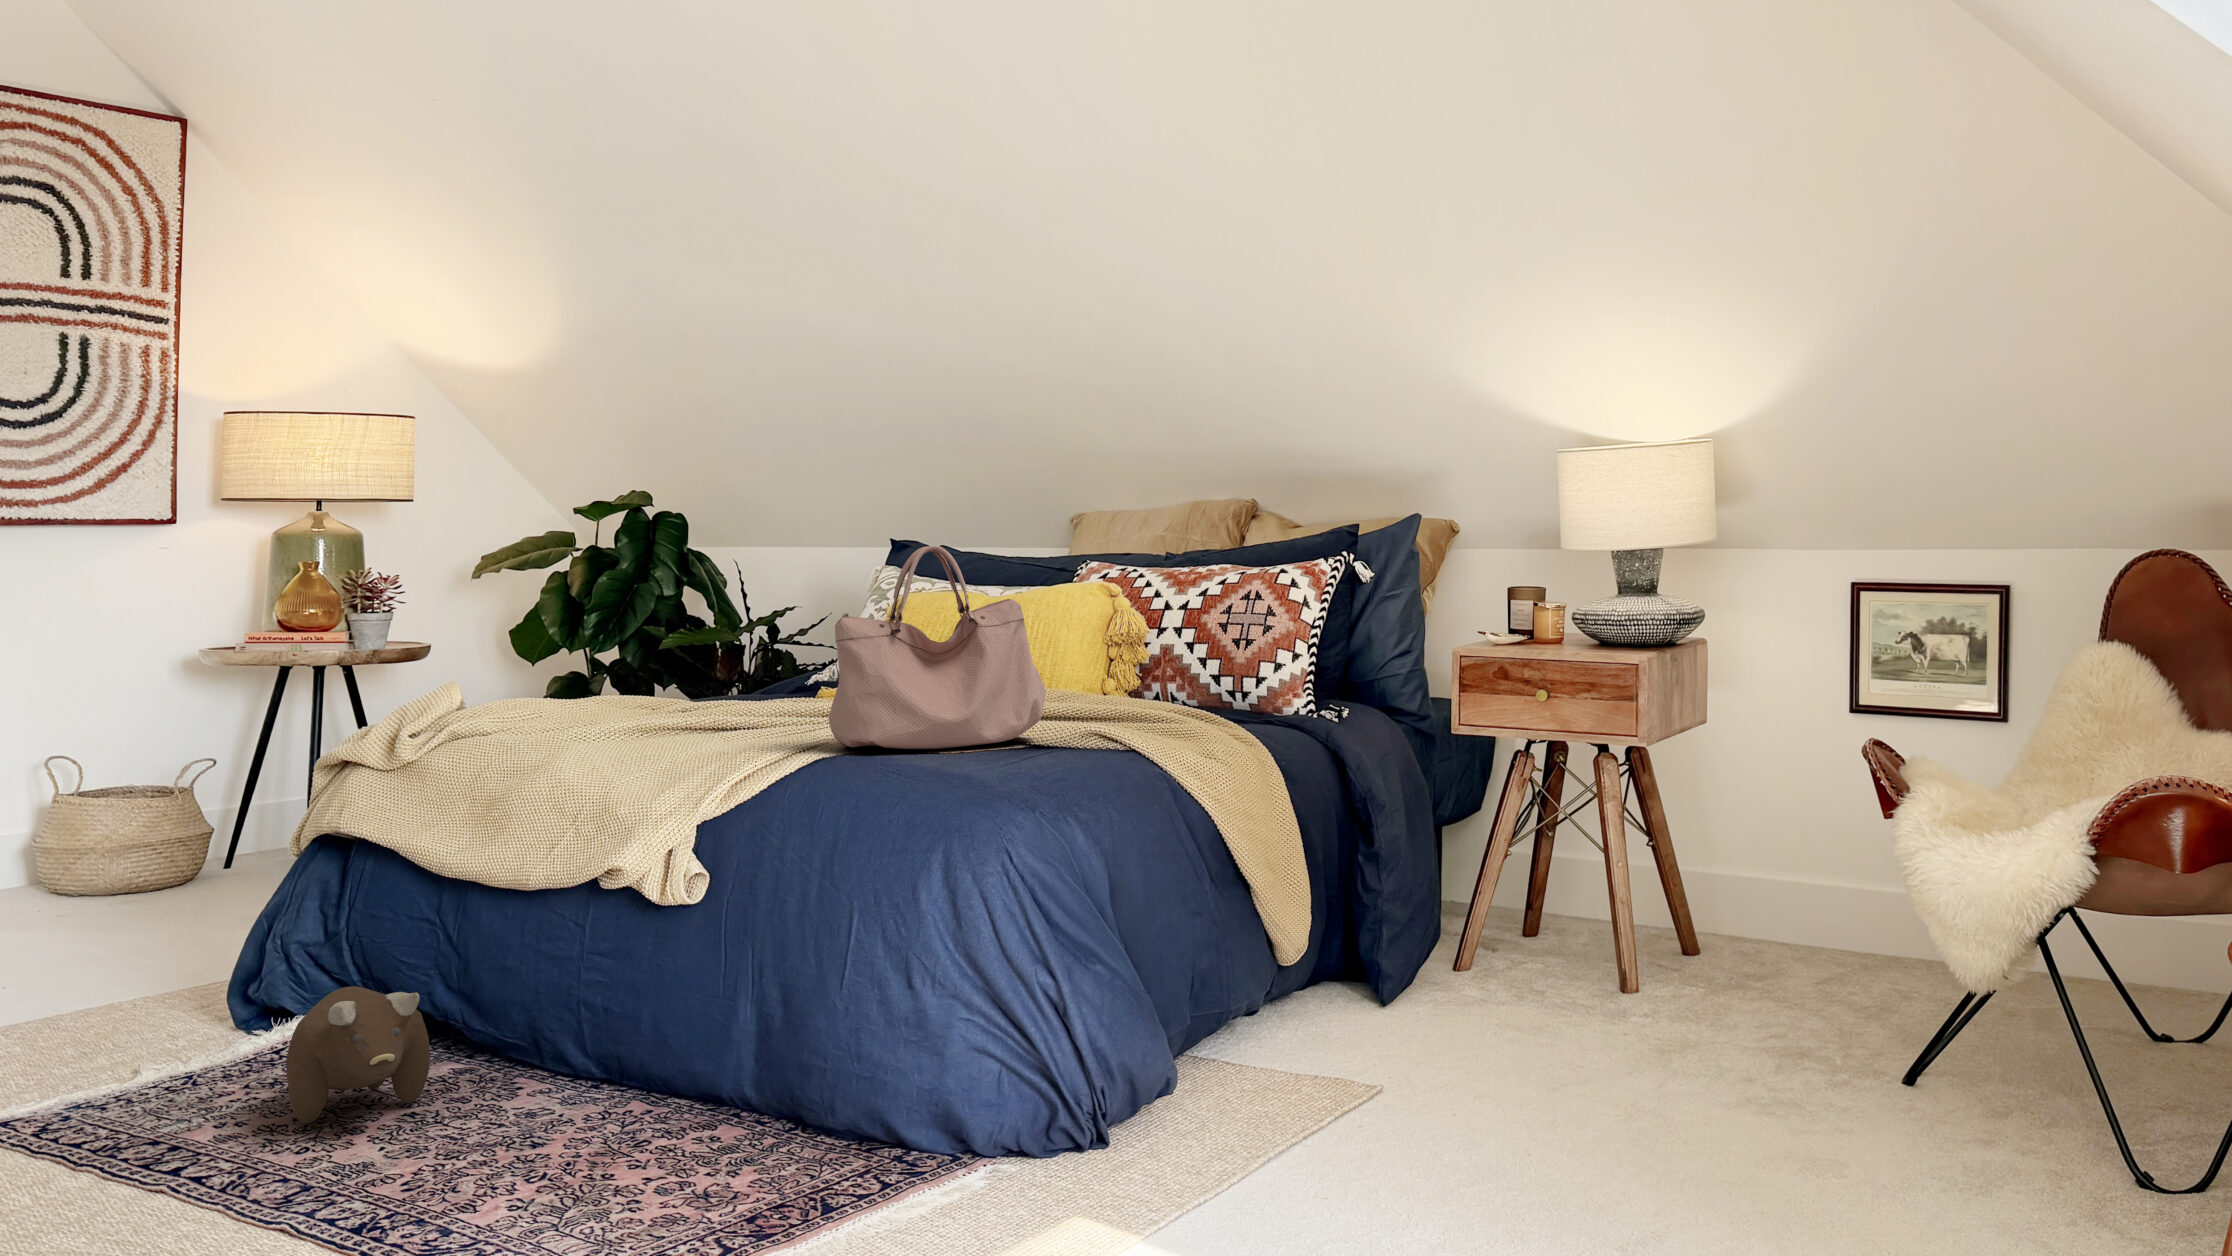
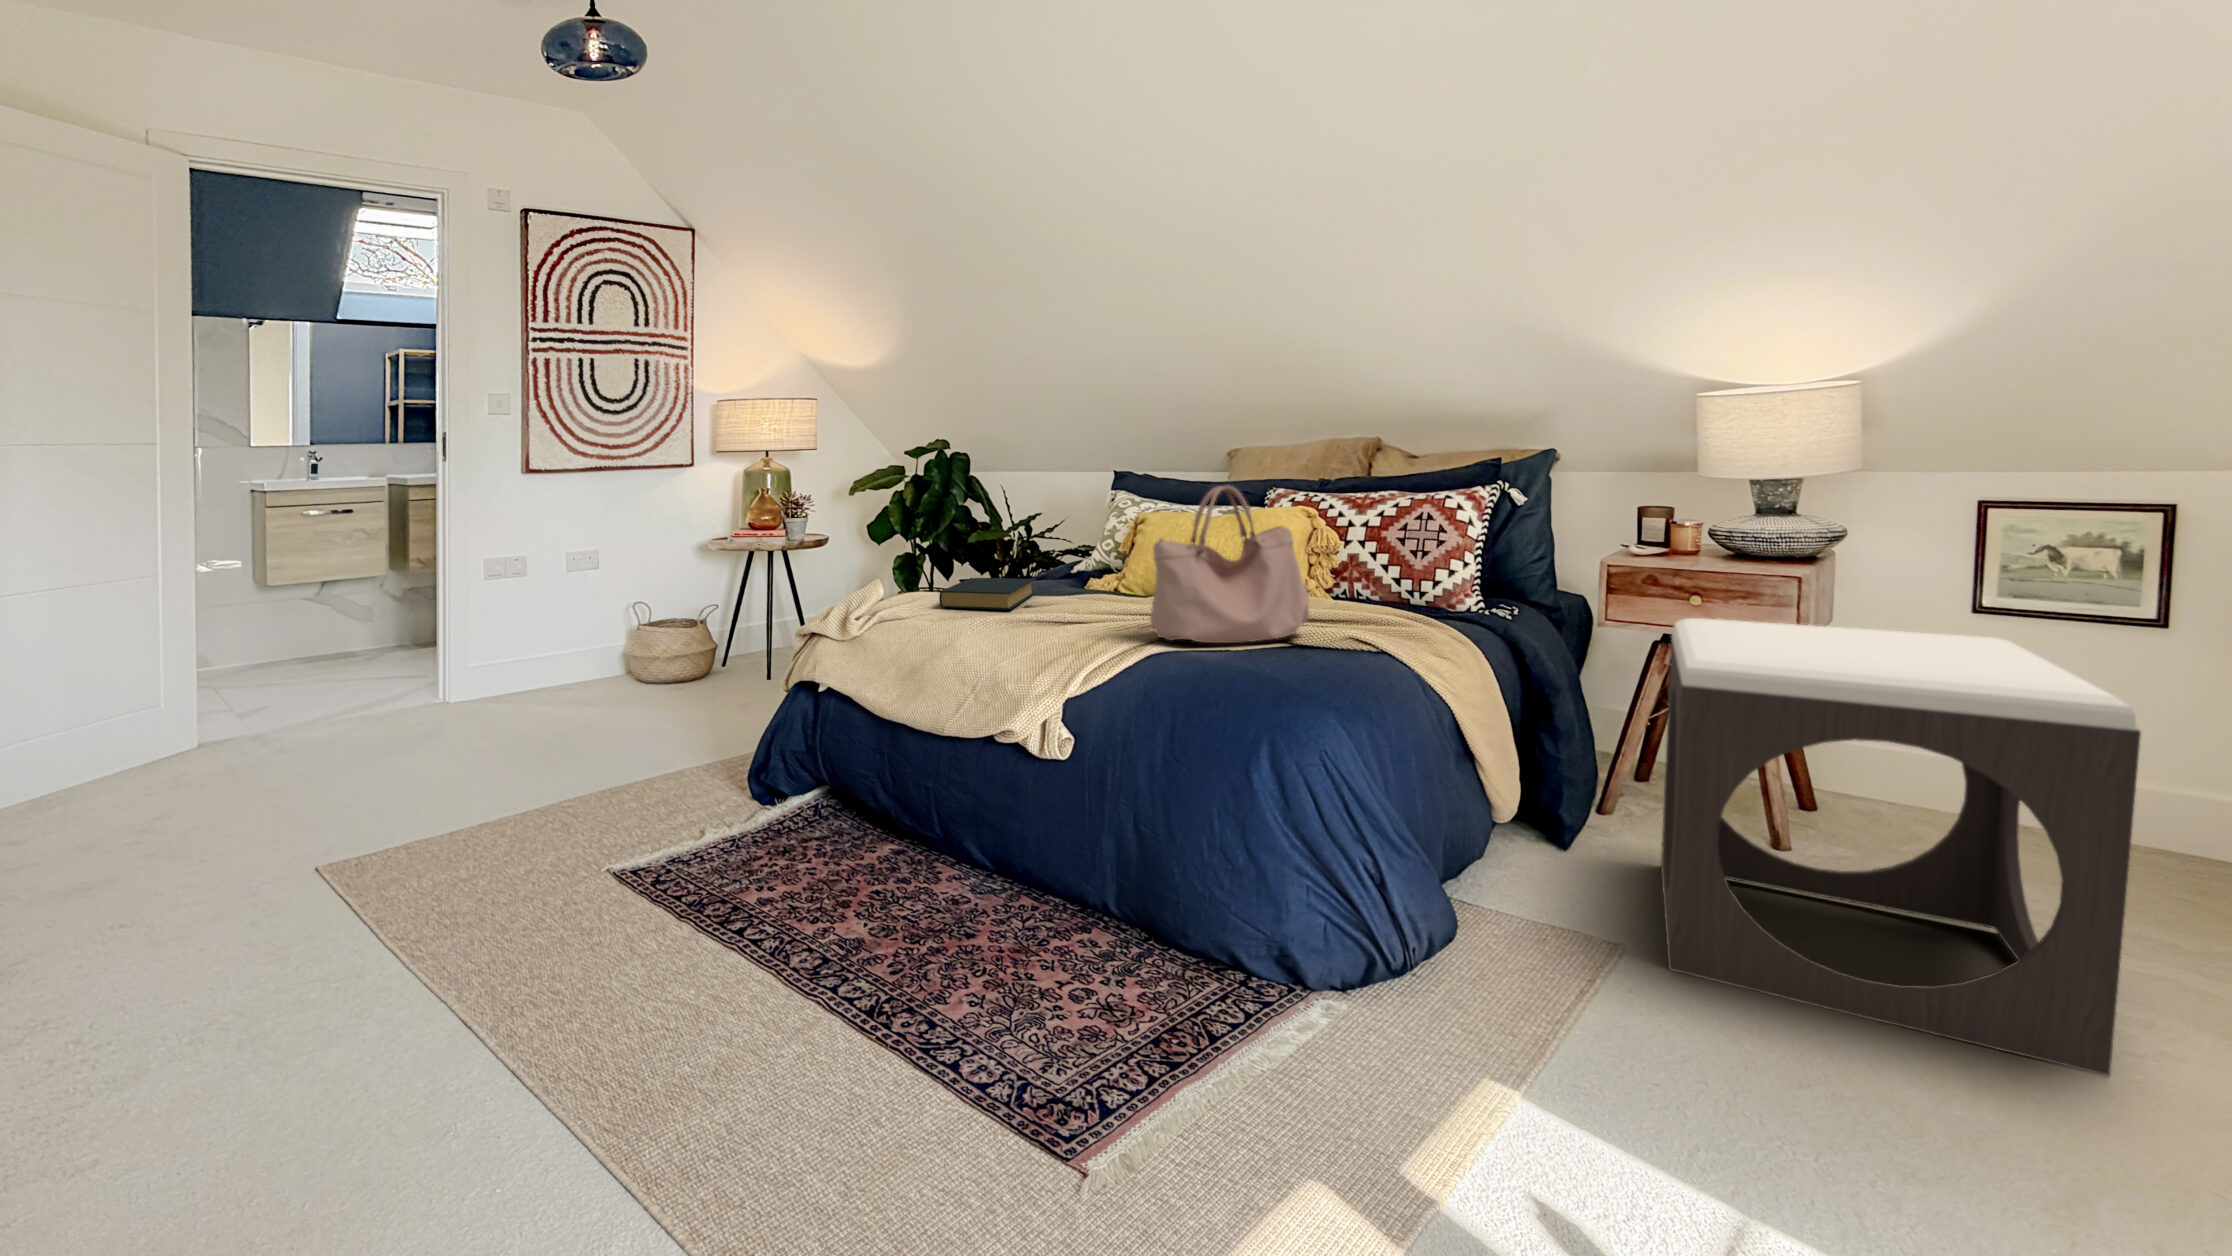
hardback book: none [554,685,713,723] -> present [939,578,1034,610]
footstool: none [1399,709,1773,1144] -> present [1661,618,2141,1076]
plush toy: present [286,986,430,1124] -> none [789,799,881,897]

